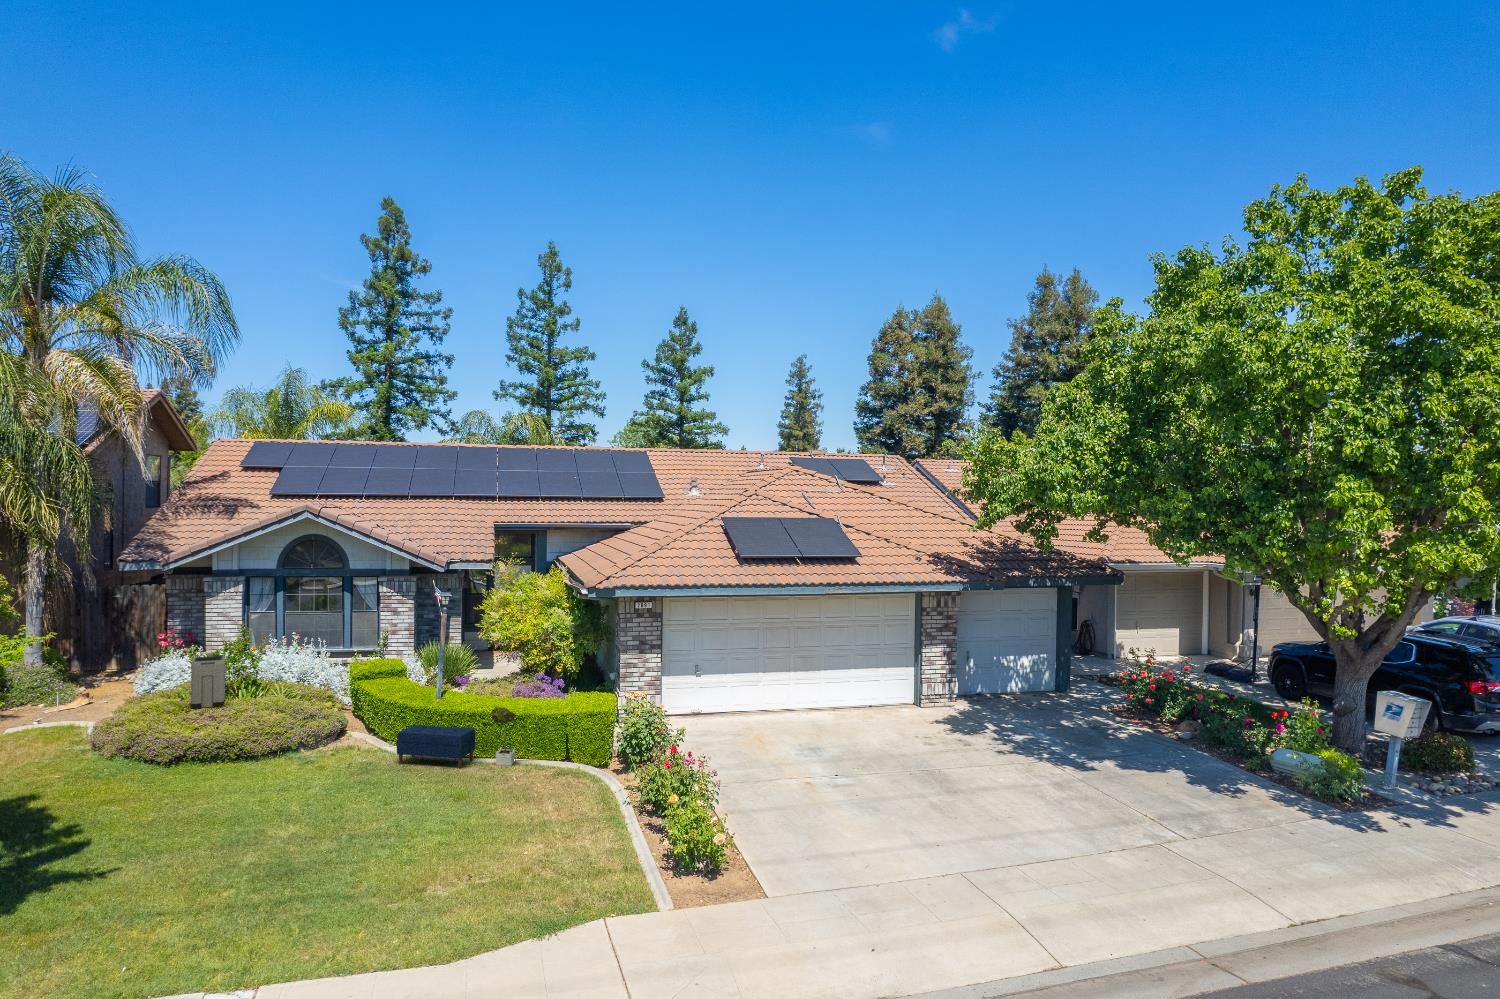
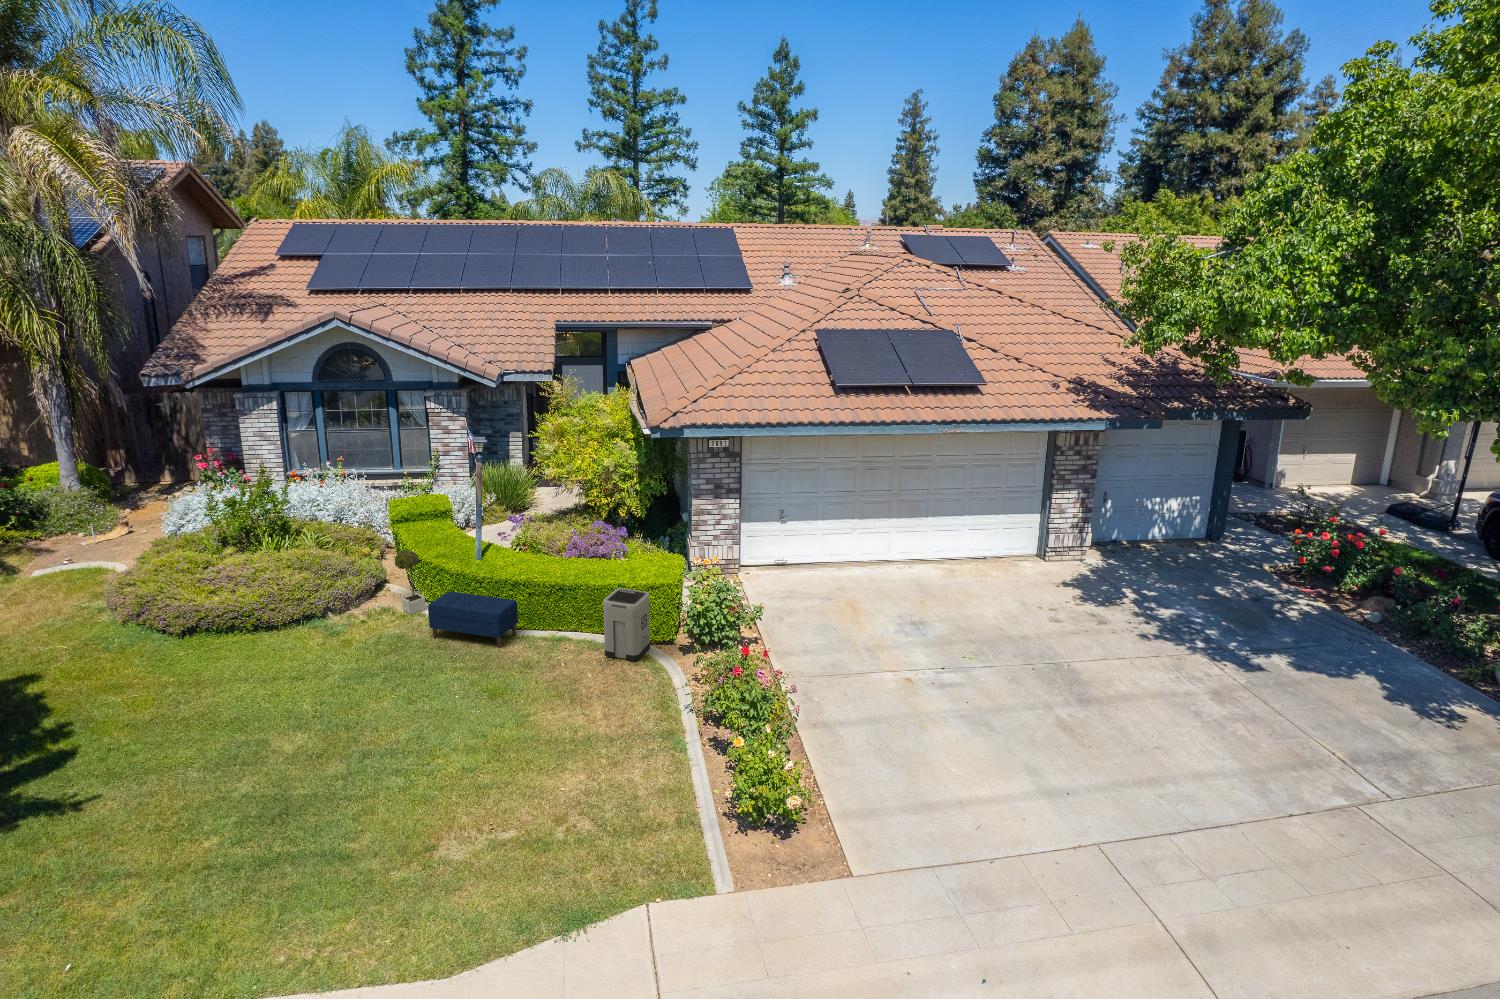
trash can: present [191,656,226,709] -> present [603,588,650,661]
potted tree: present [491,707,515,766] -> present [394,550,426,614]

